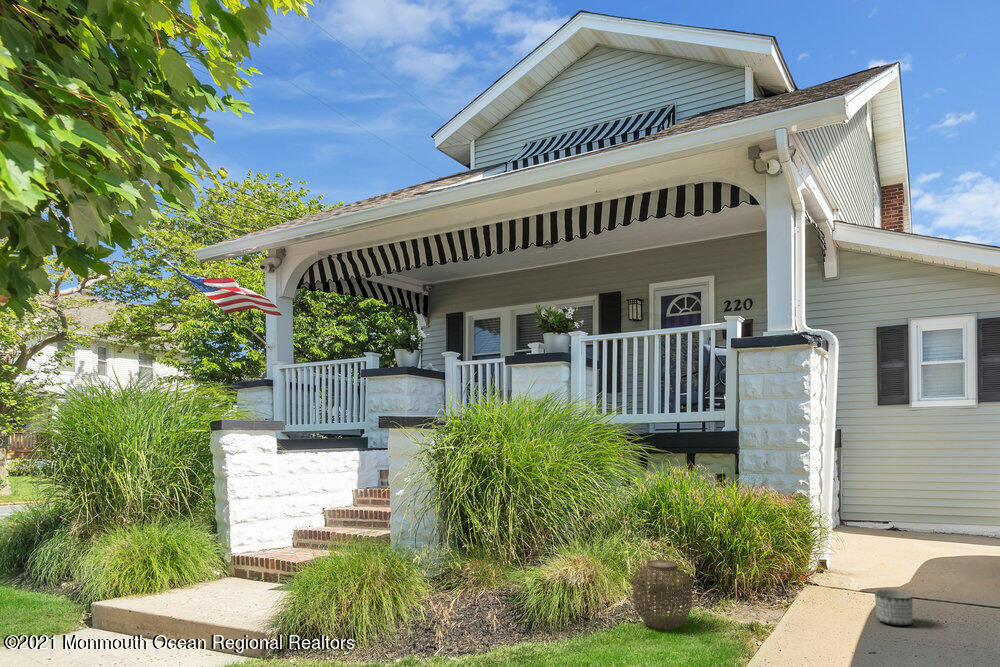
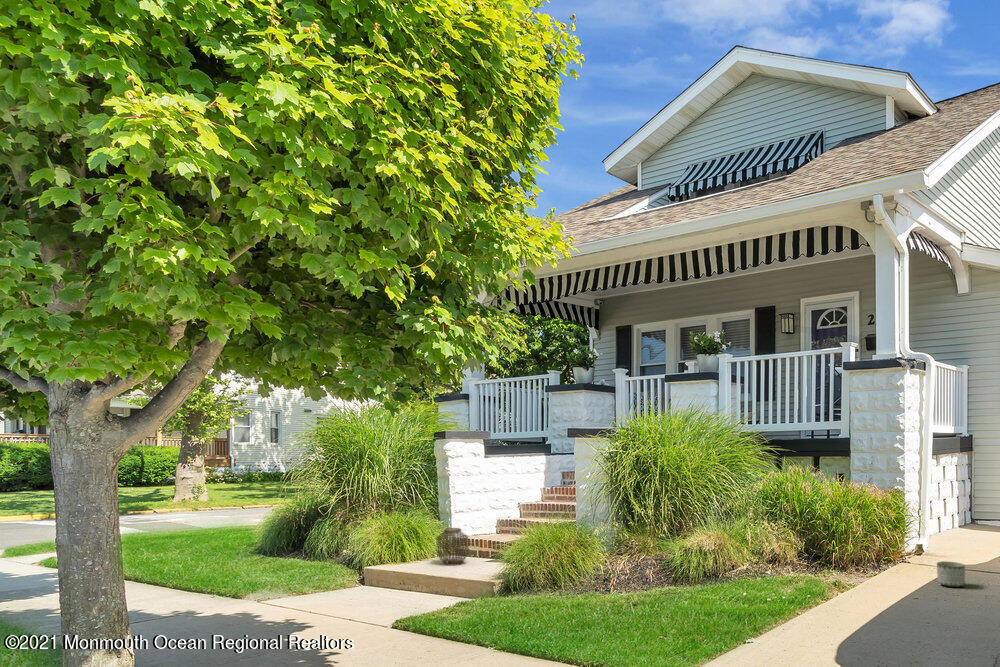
woven basket: present [633,560,692,629] -> present [436,528,469,565]

